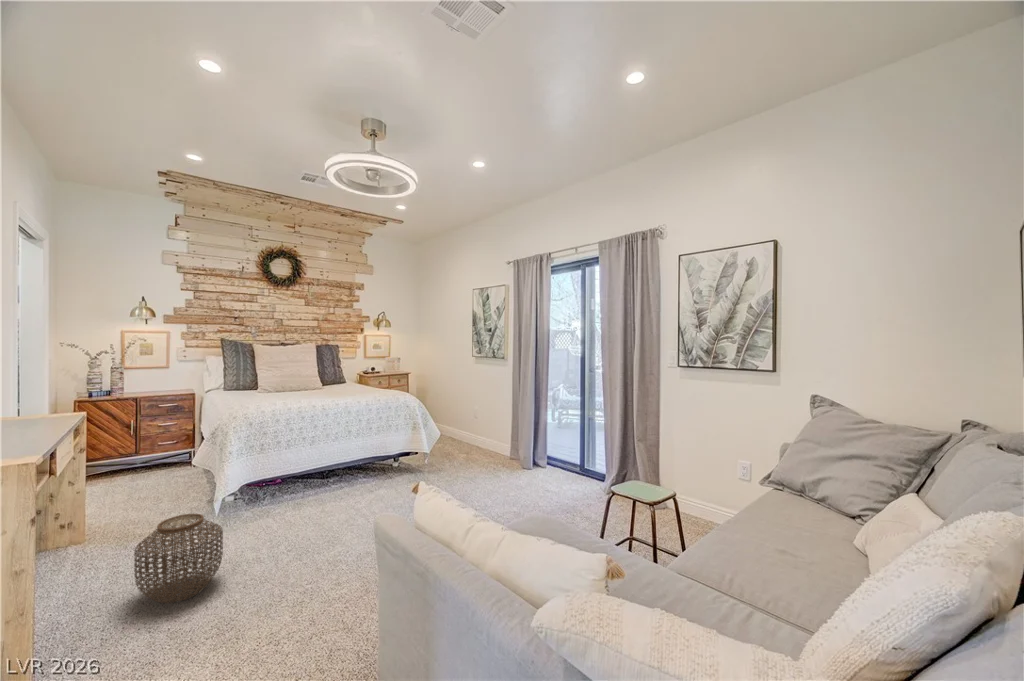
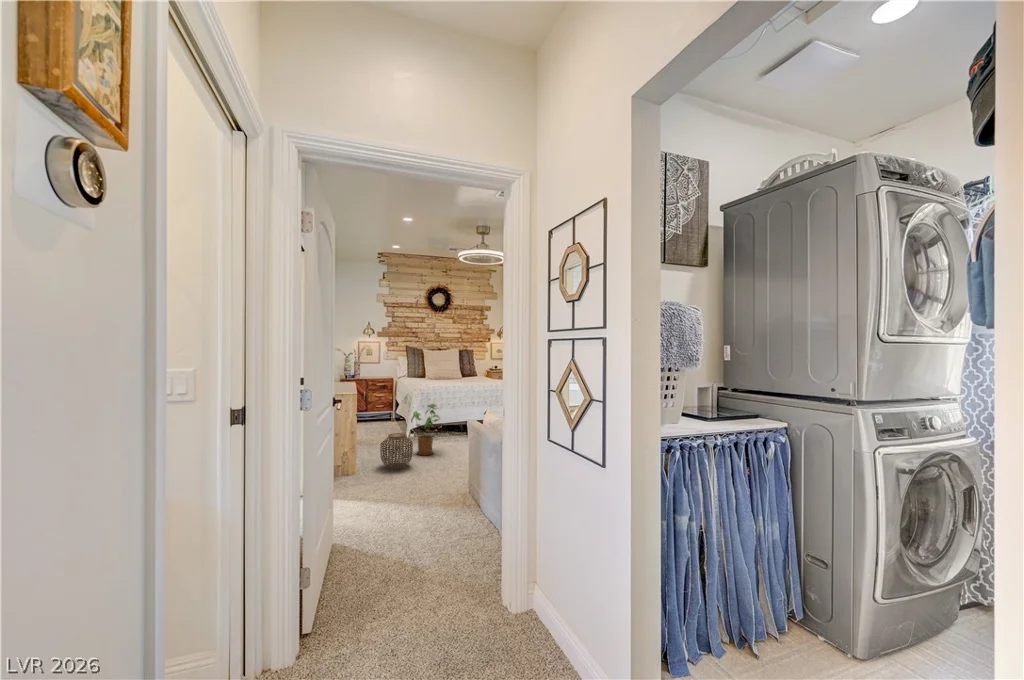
house plant: none [222,439,288,544] -> present [411,404,440,456]

